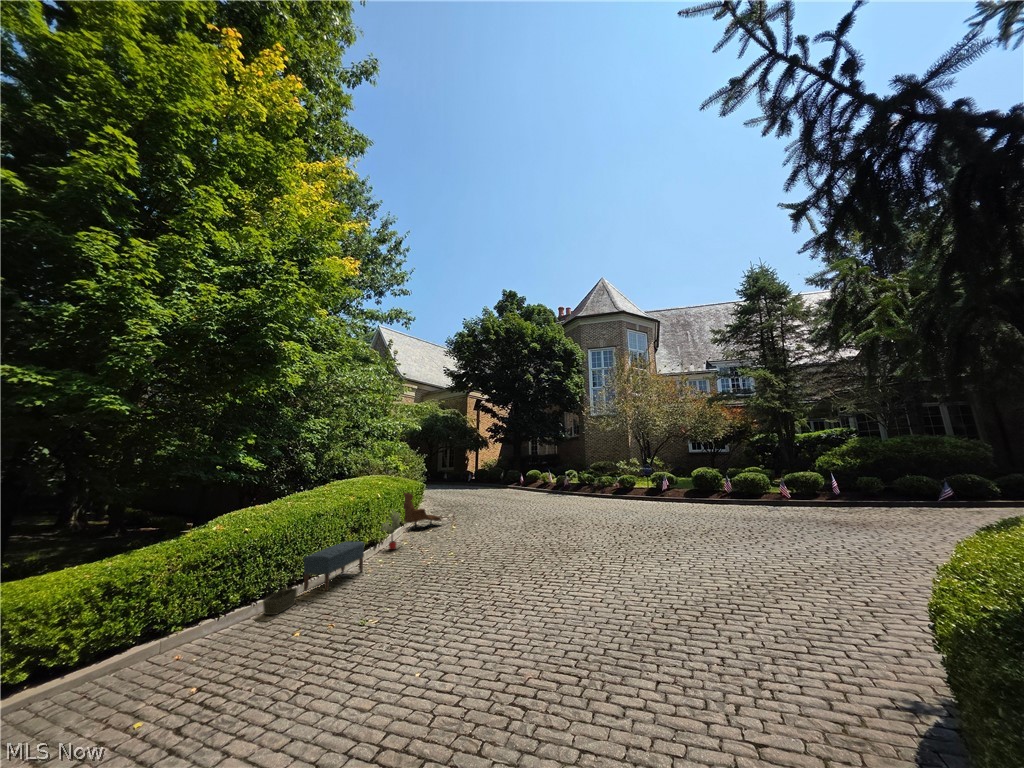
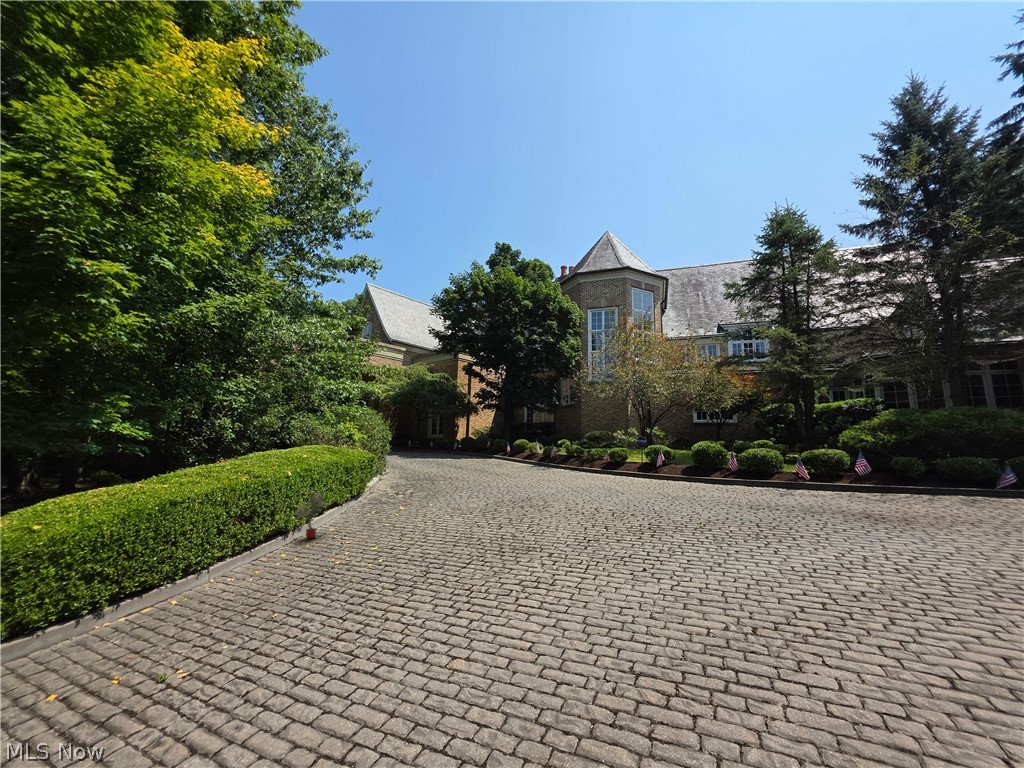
lounge chair: present [404,493,441,531] -> none [340,466,392,512]
bench: present [303,542,364,591] -> none [137,535,248,609]
basket: present [263,576,297,615] -> none [32,594,108,657]

